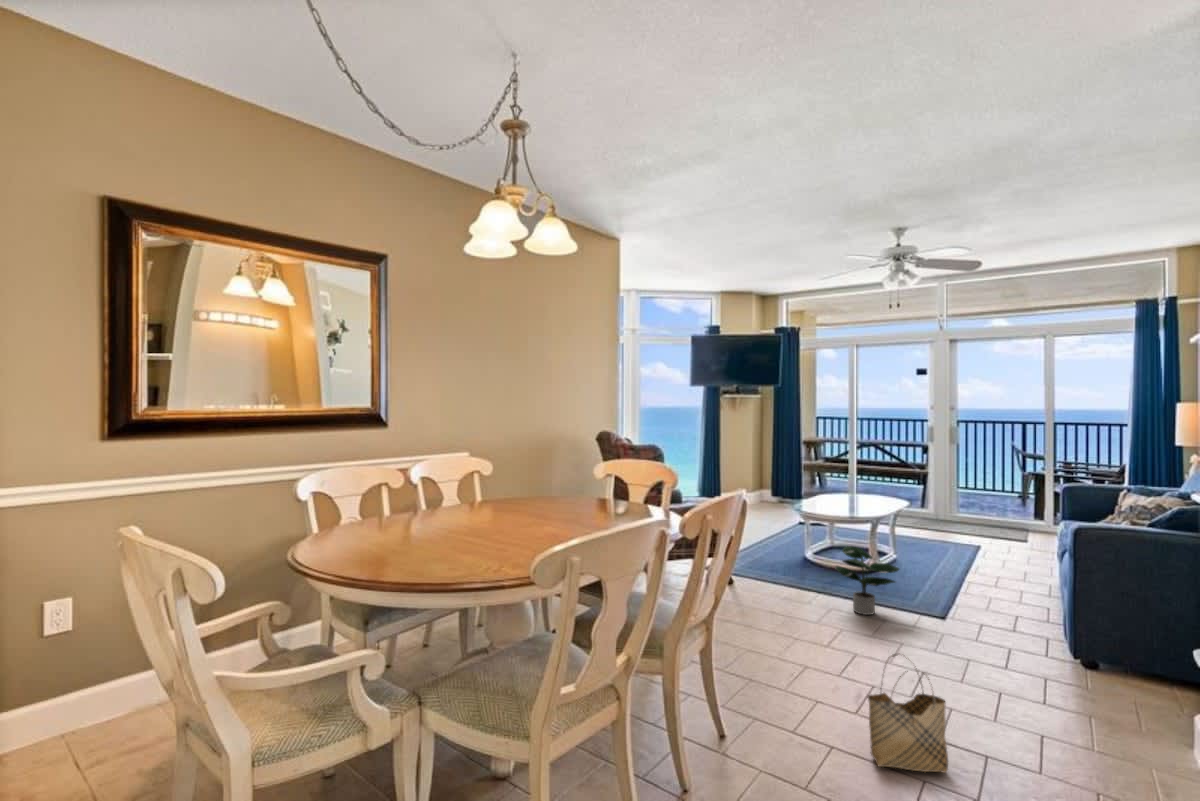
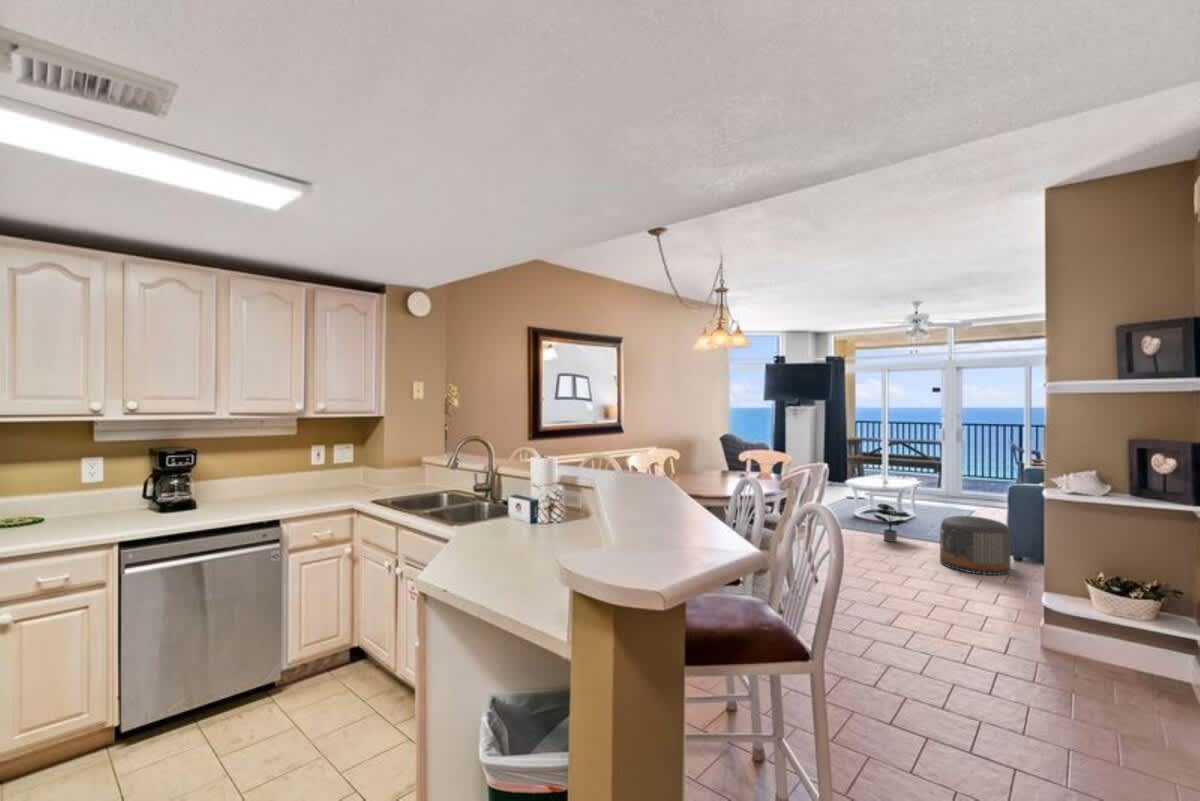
pouf: none [960,580,1104,714] -> present [940,516,1011,575]
woven basket: present [867,654,948,773] -> none [889,539,925,588]

